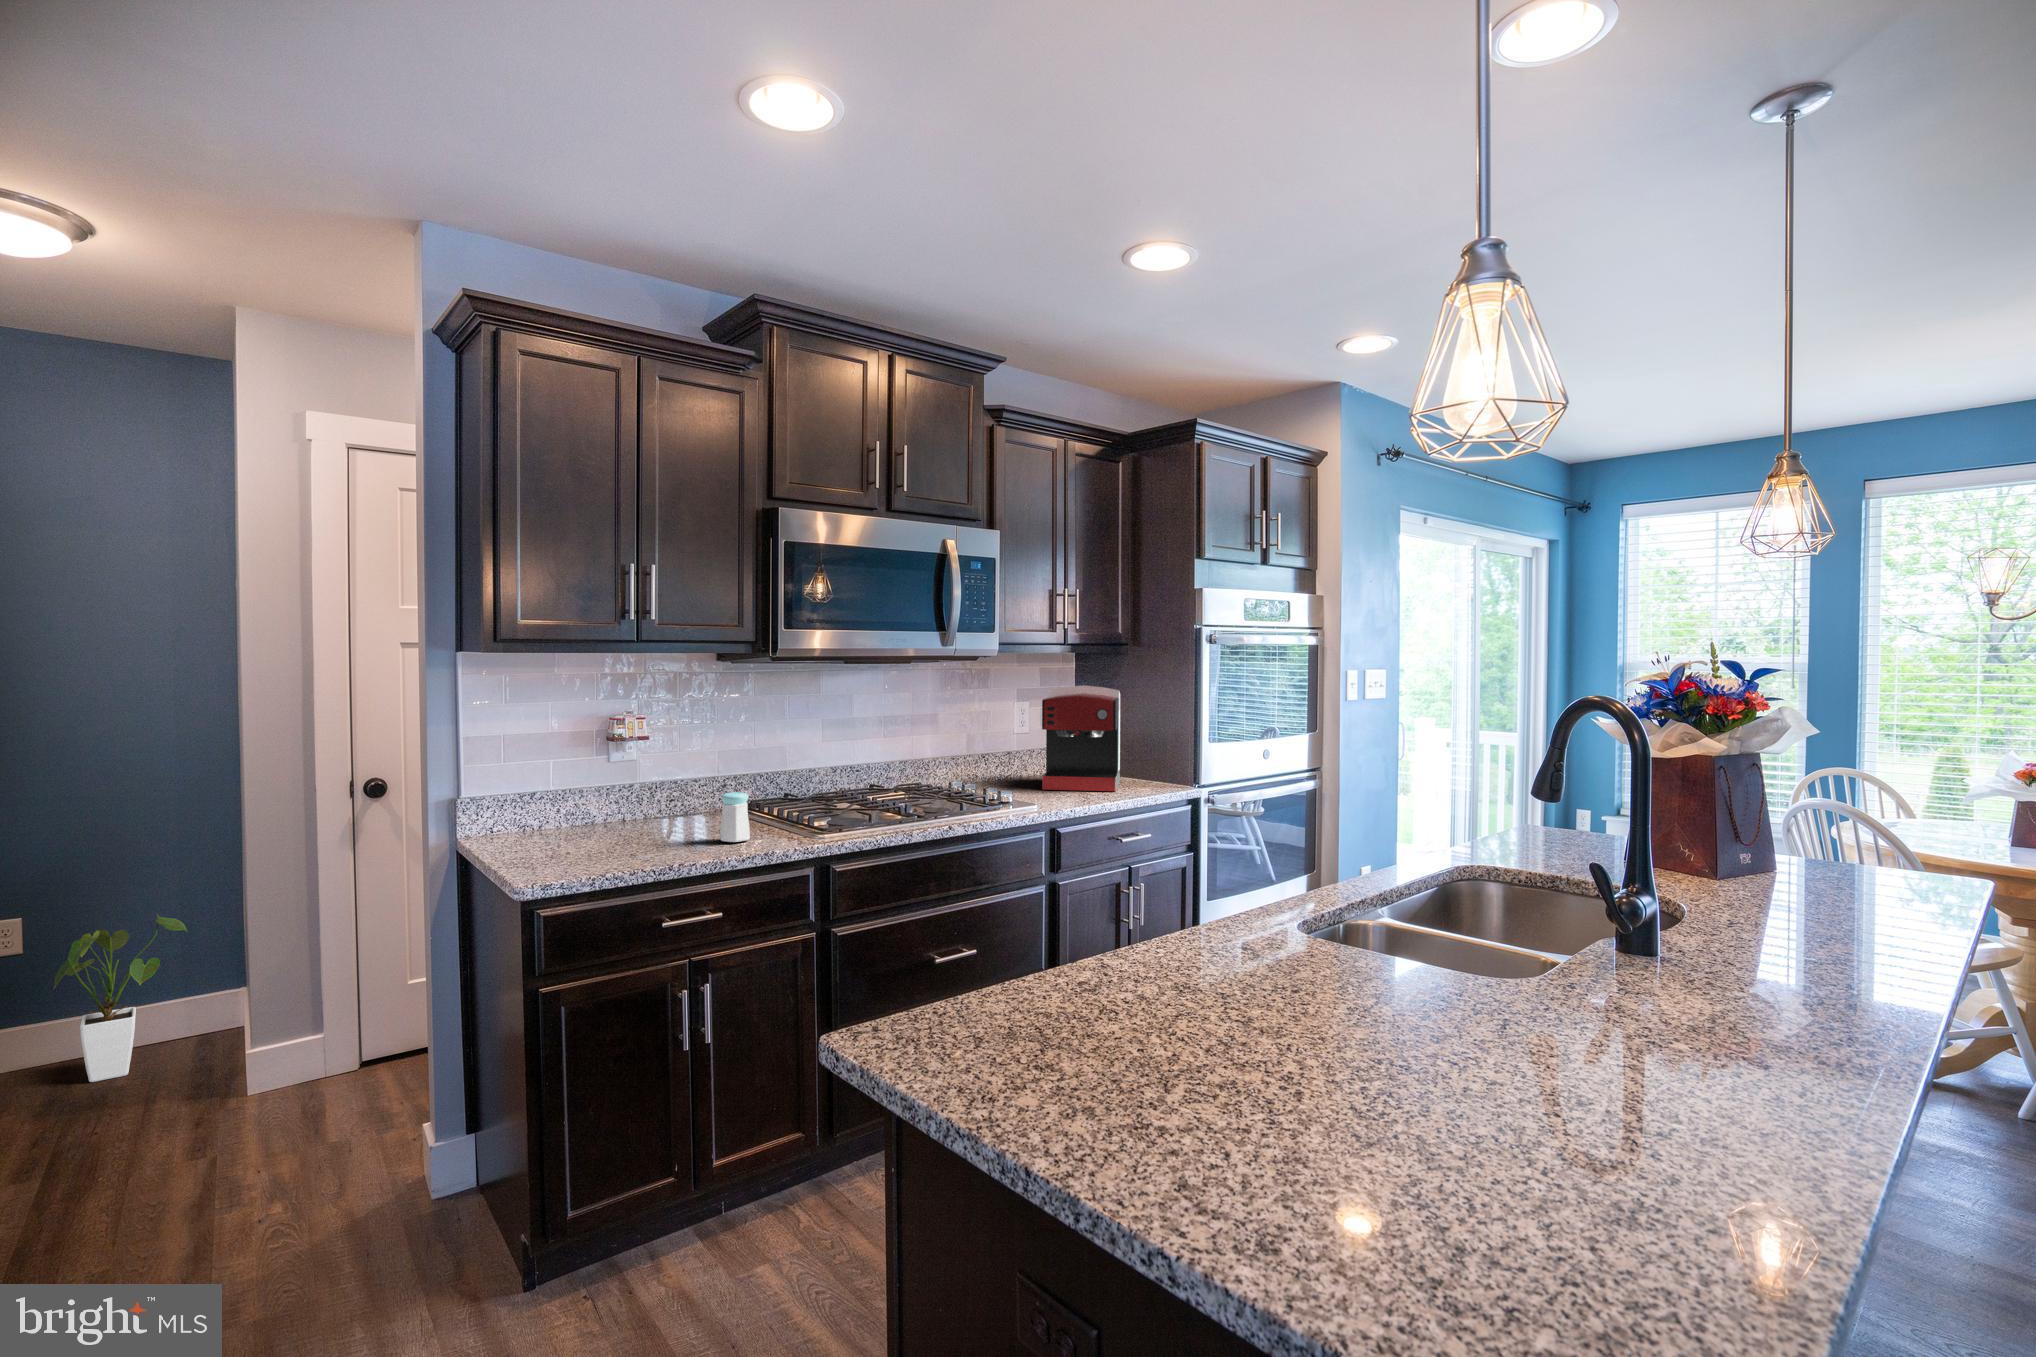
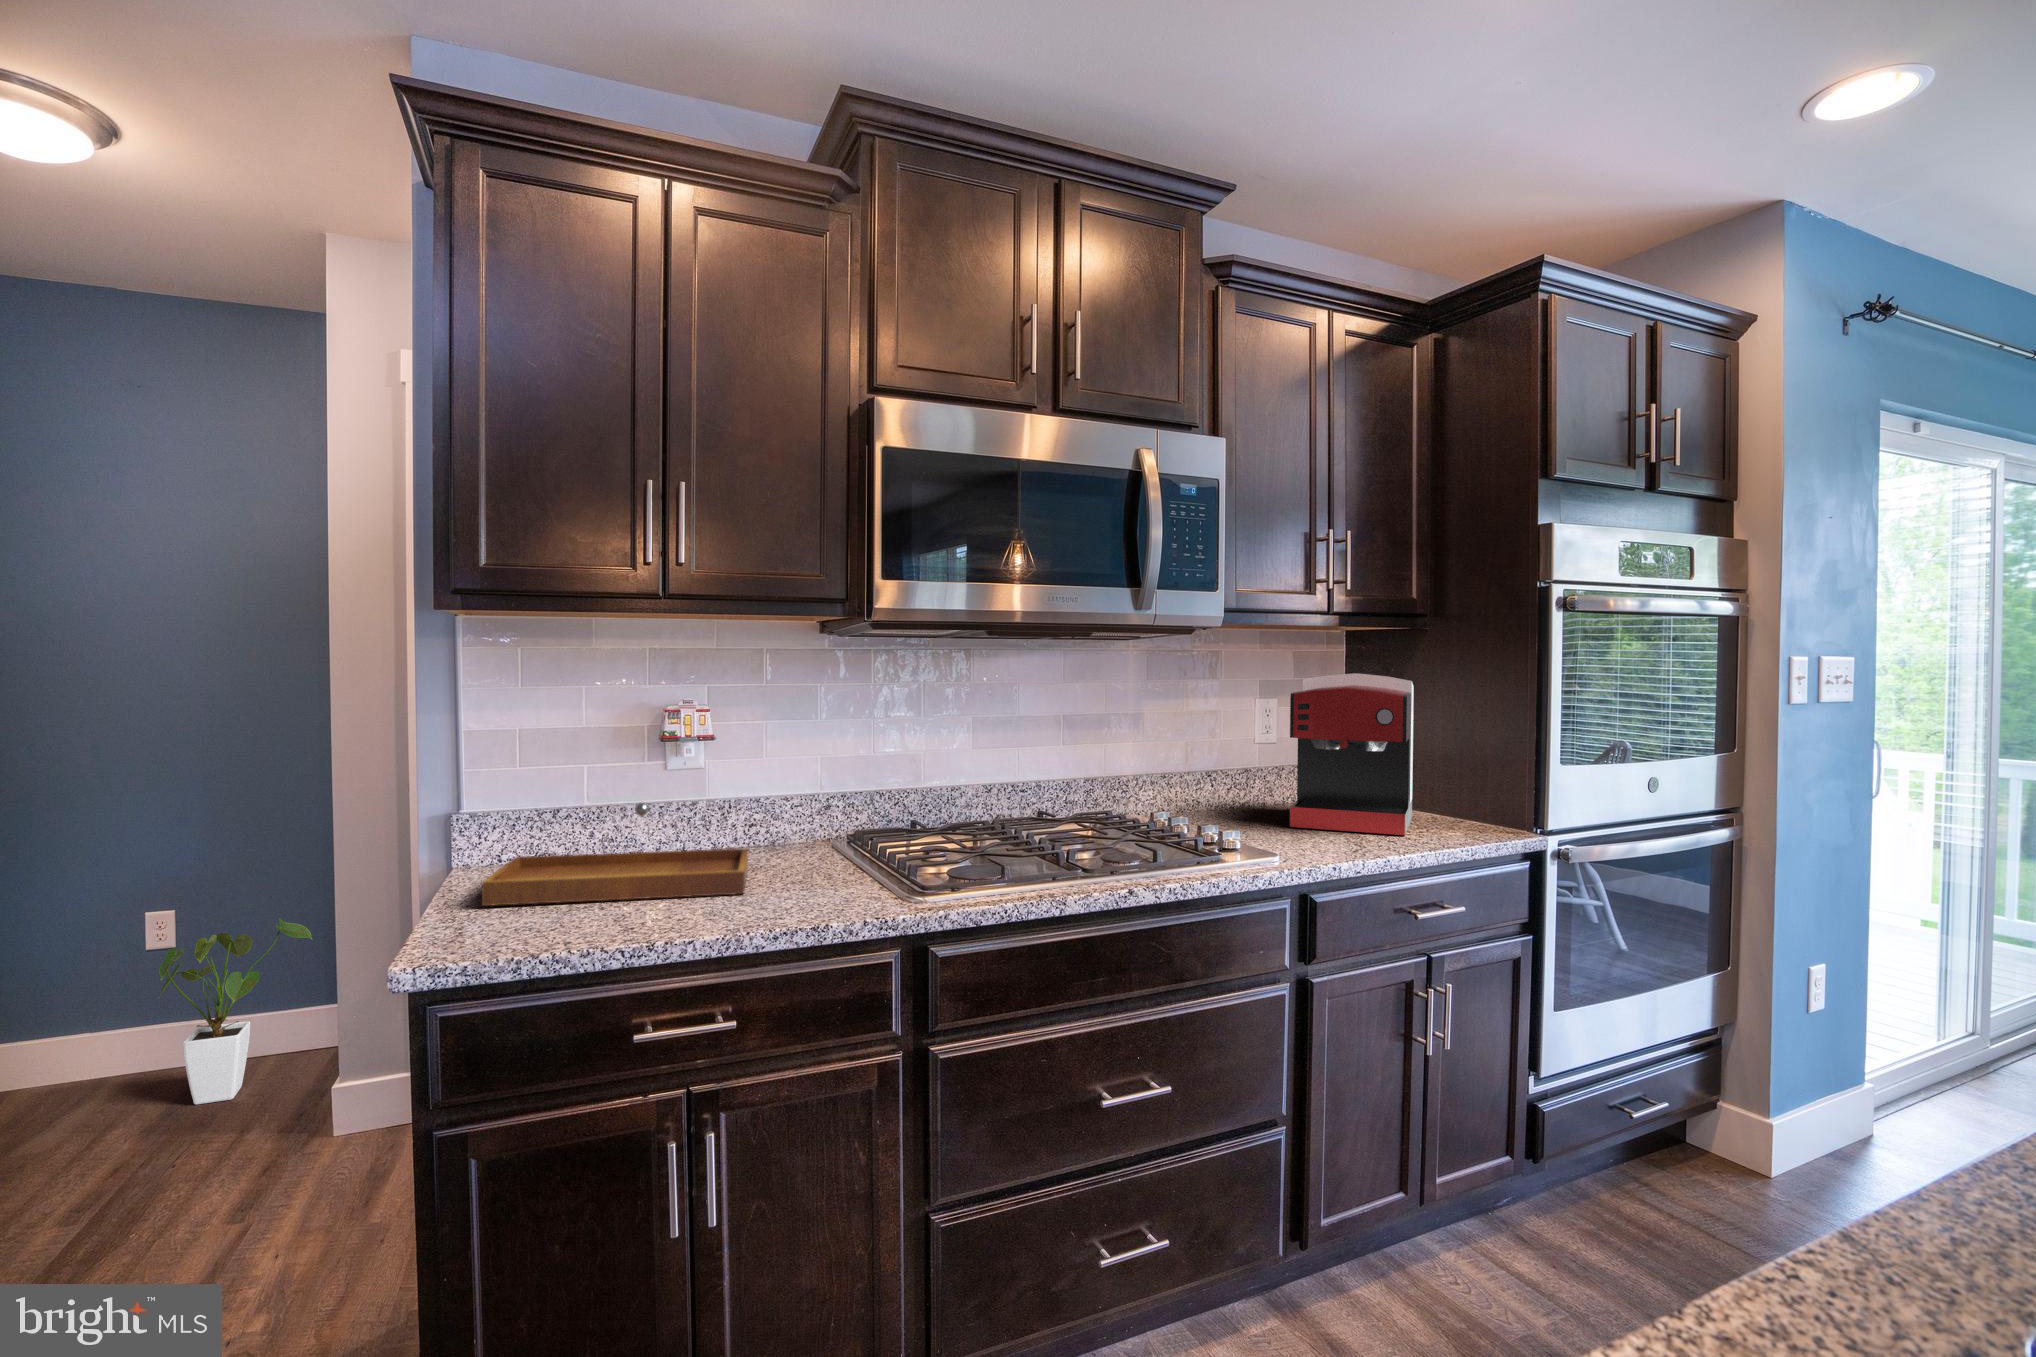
tray: none [523,783,703,854] -> present [482,803,748,906]
salt shaker: present [720,792,750,842] -> none [763,825,809,902]

